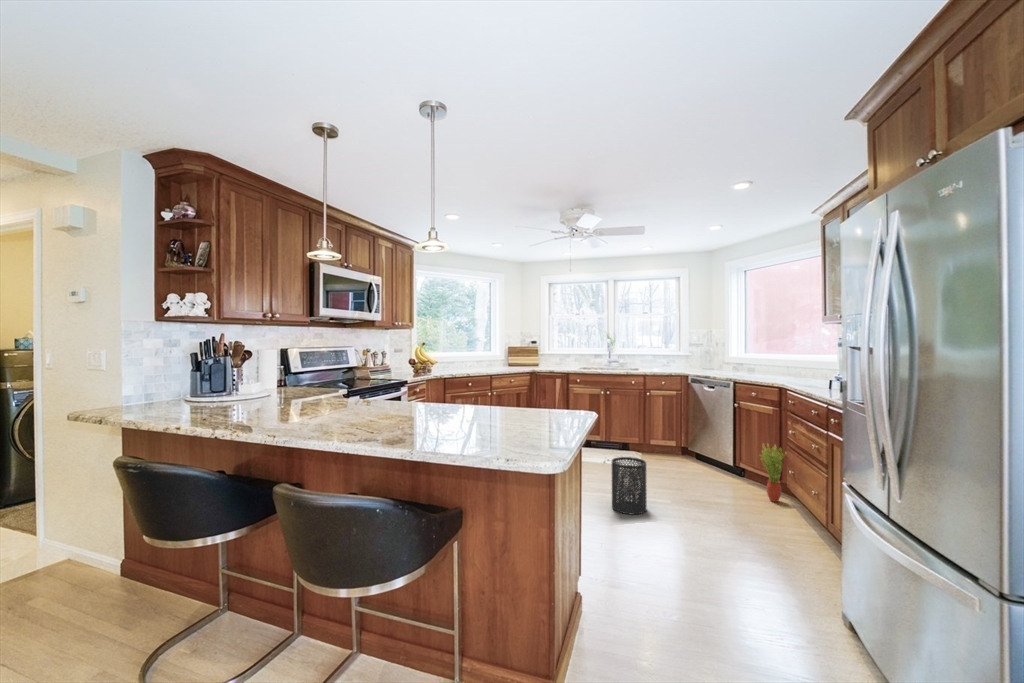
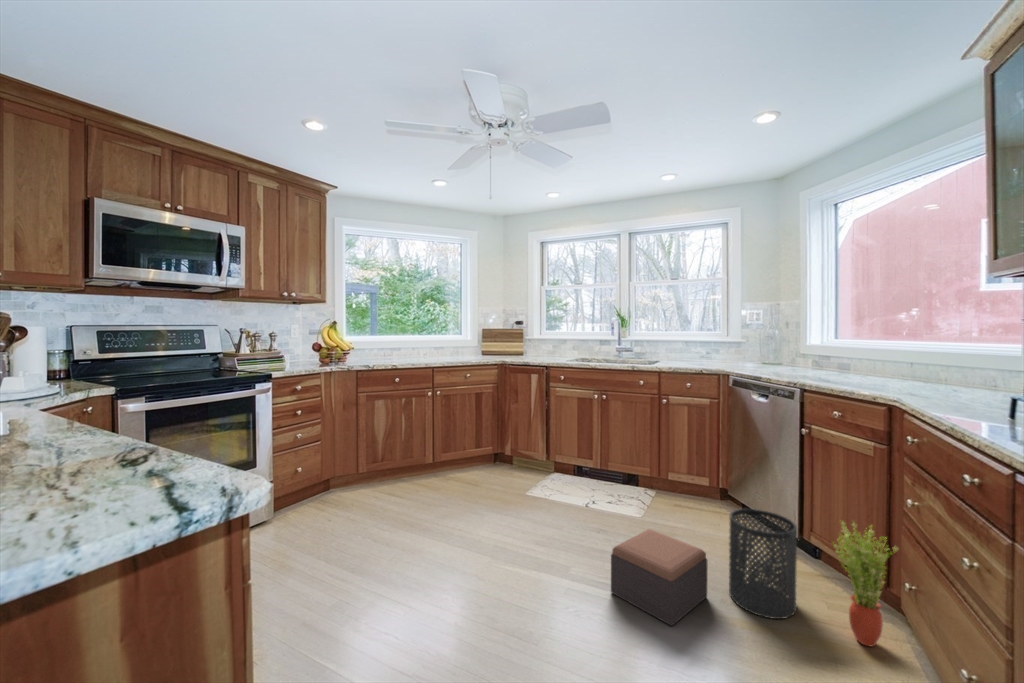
trash can: present [612,457,647,514] -> present [729,509,797,619]
footstool: none [650,462,699,503] -> present [611,529,708,626]

